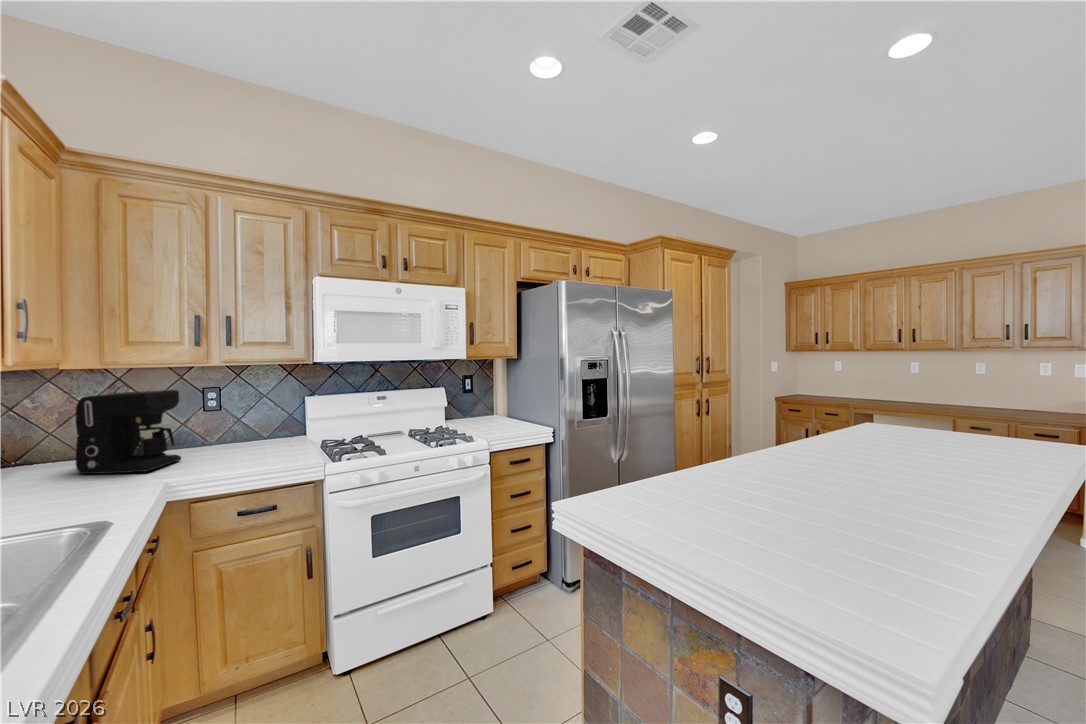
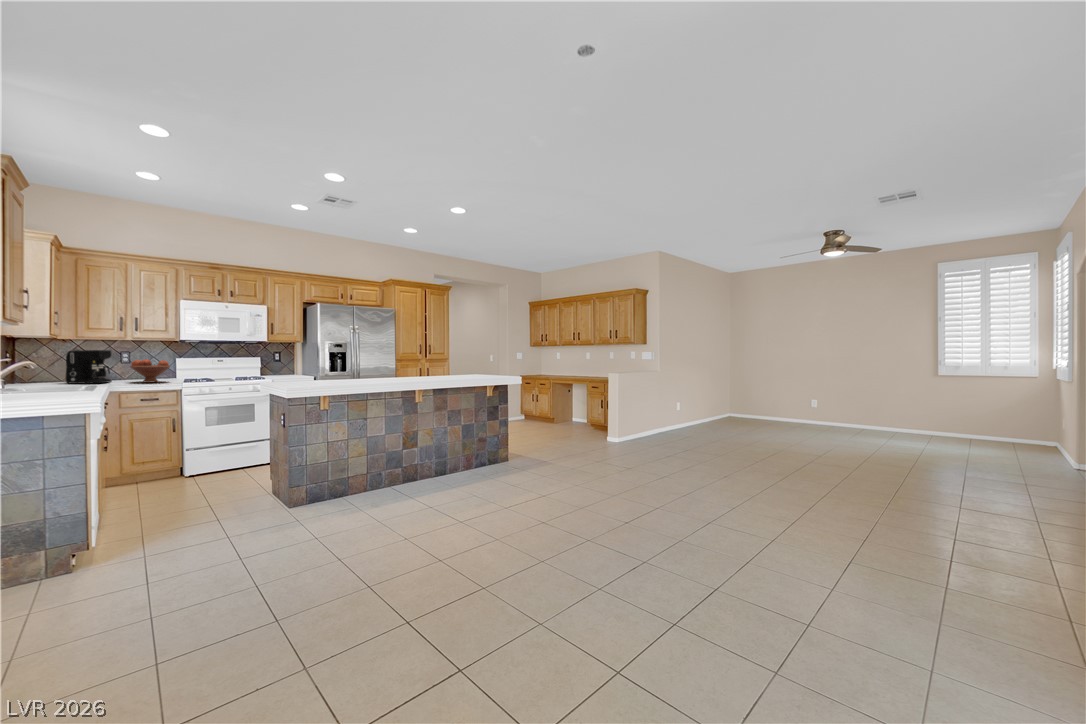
fruit bowl: none [217,405,297,459] -> present [130,359,170,383]

